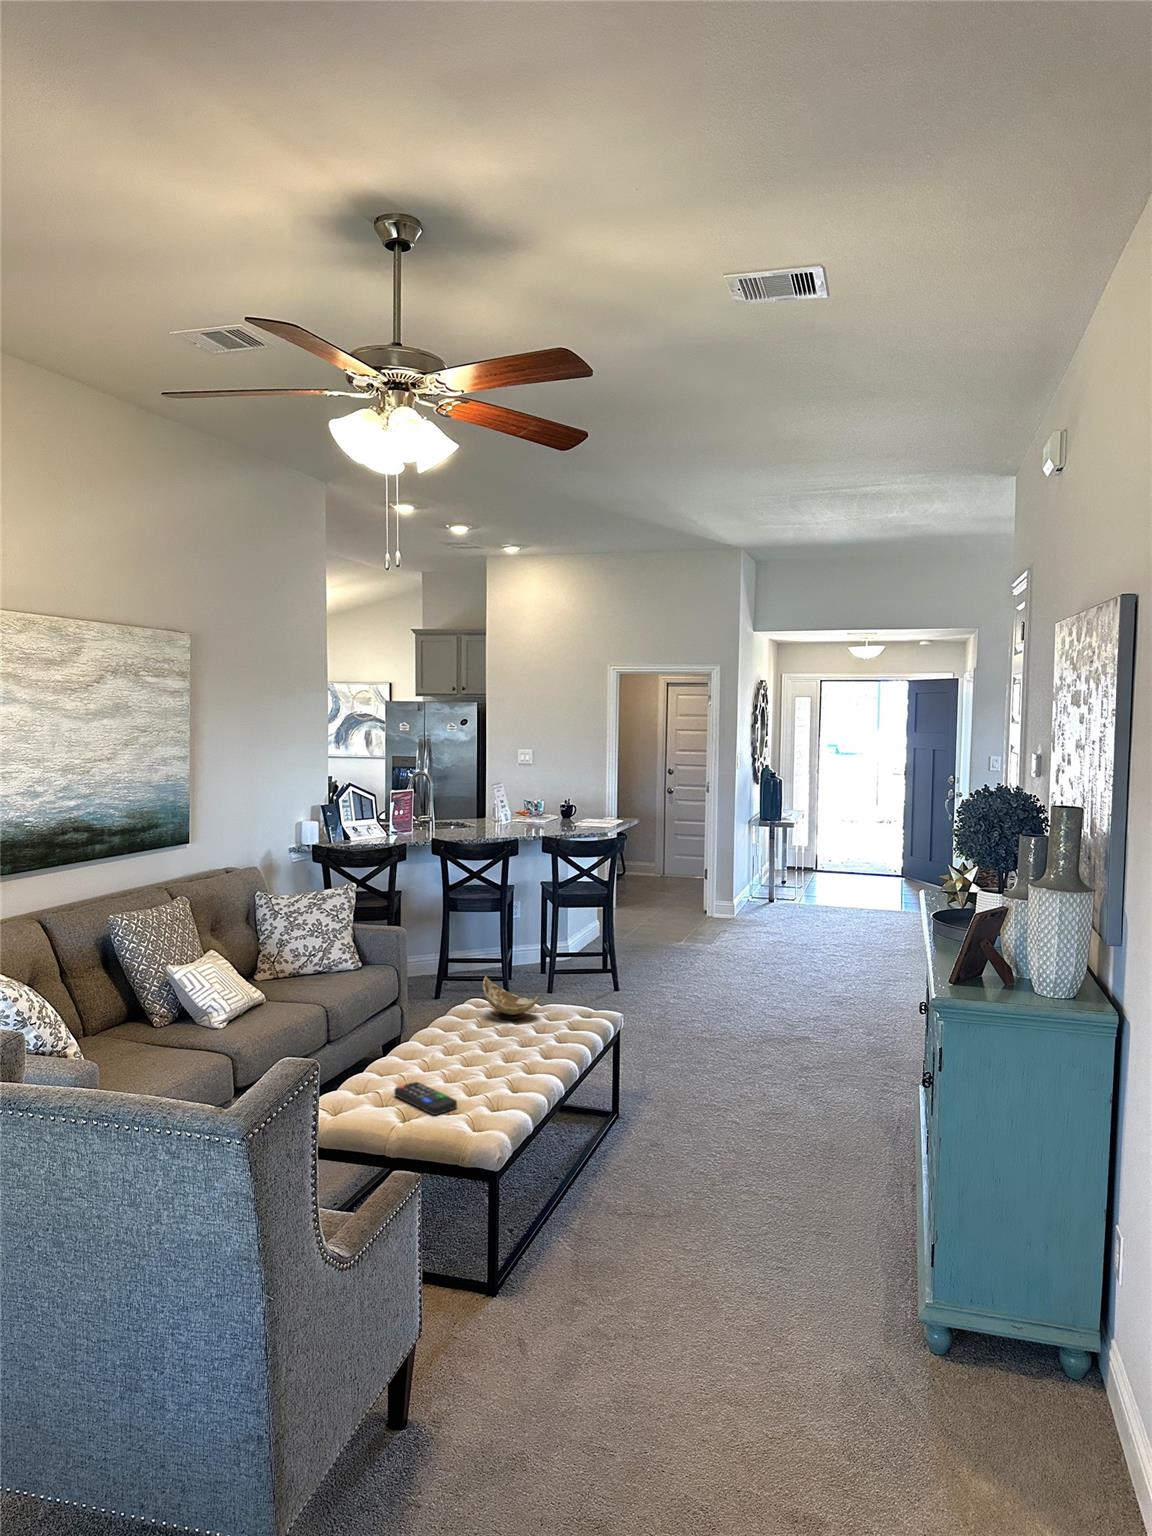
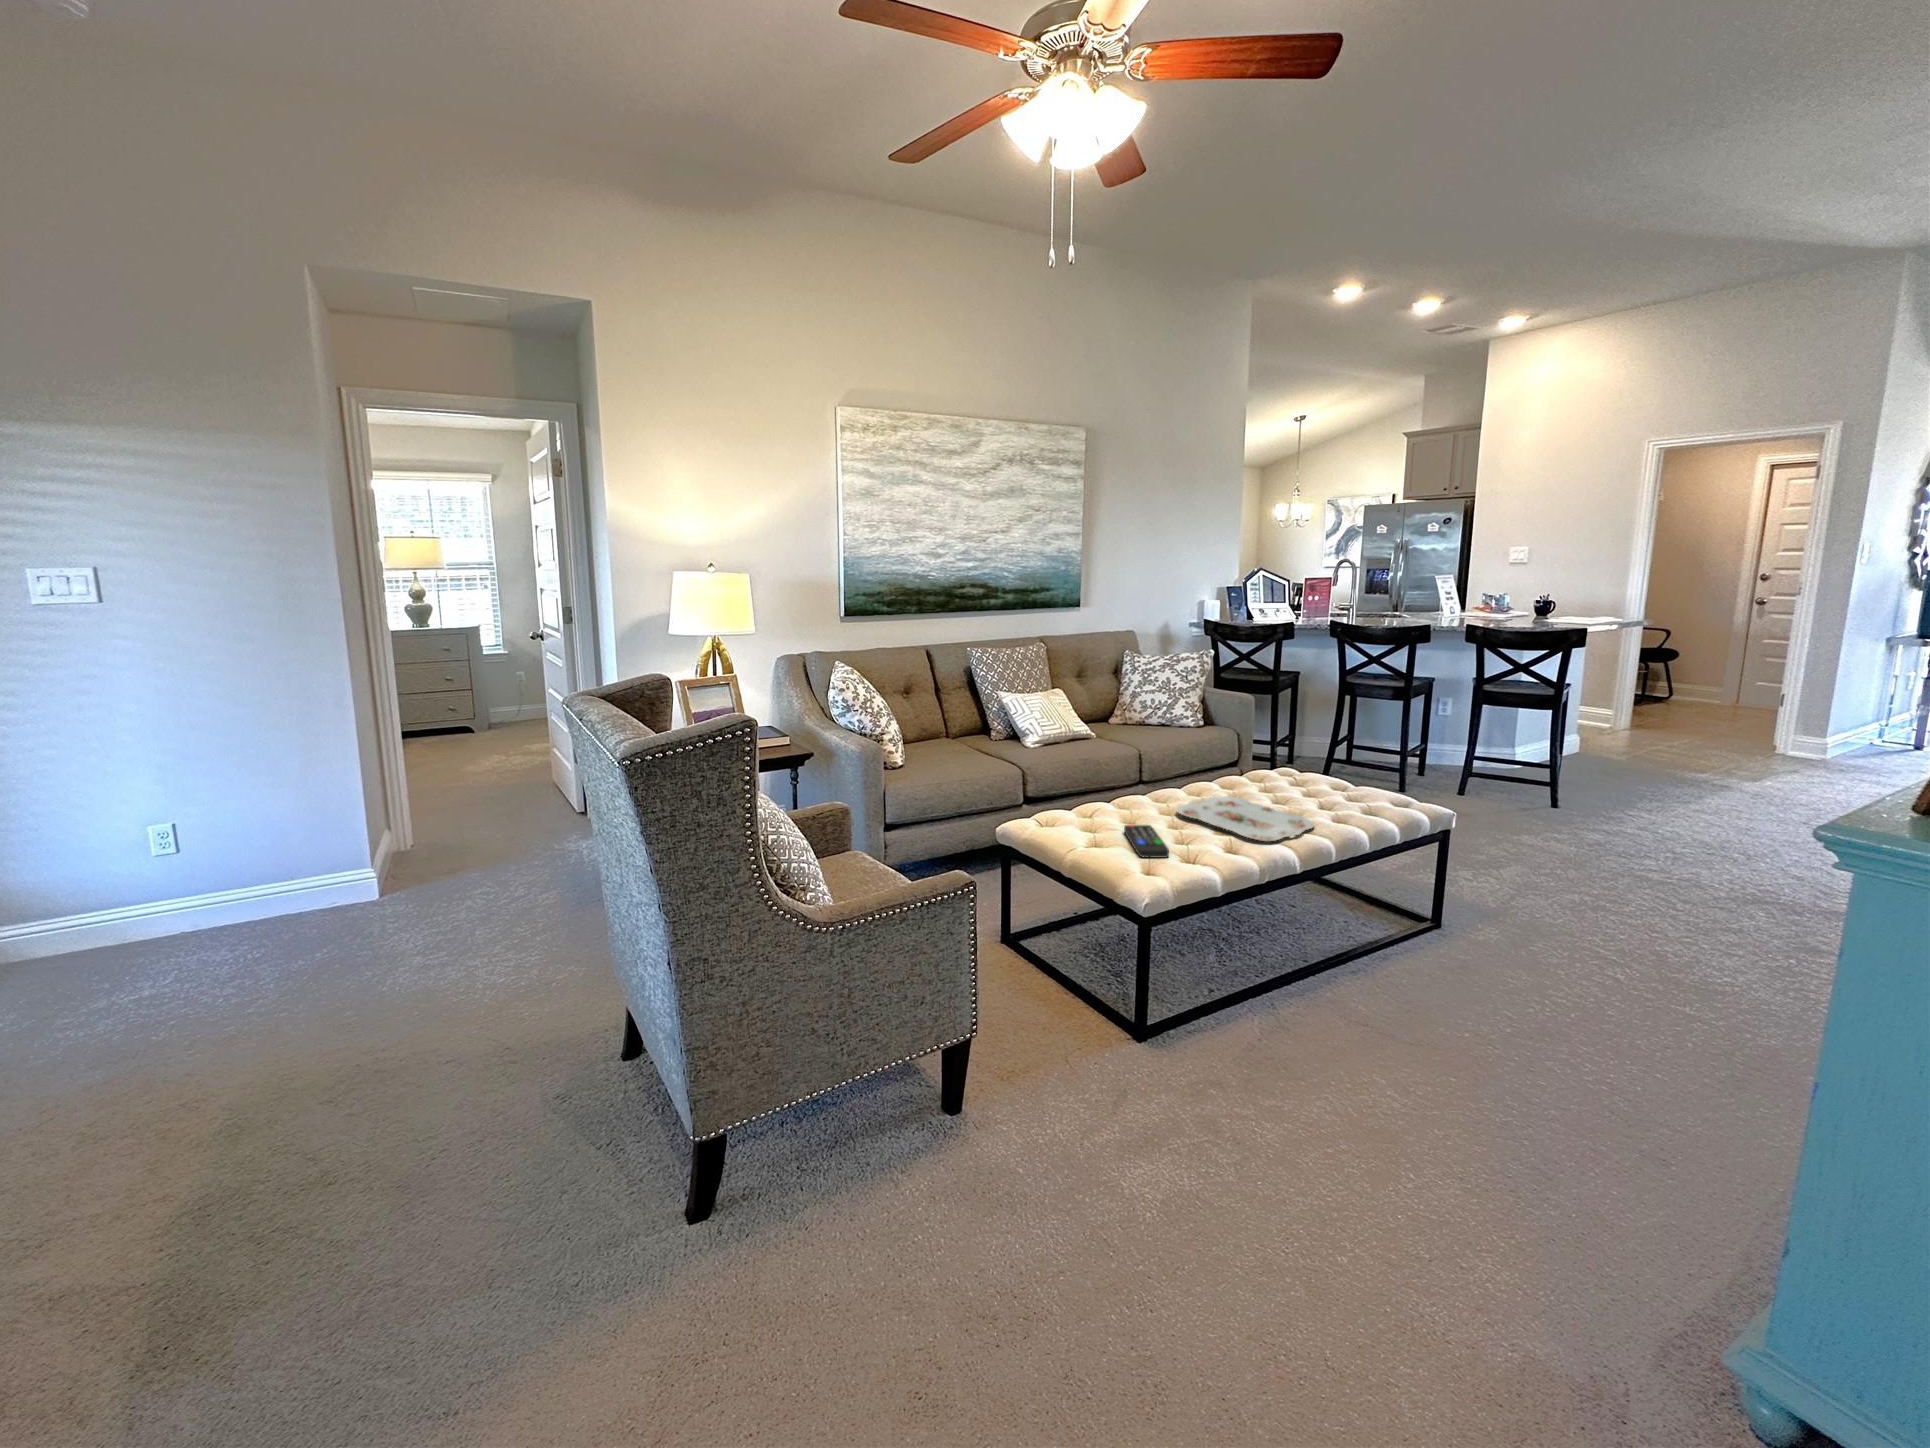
decorative bowl: present [483,976,539,1020] -> none [1285,748,1347,798]
serving tray: none [420,1035,540,1071] -> present [1176,796,1314,841]

